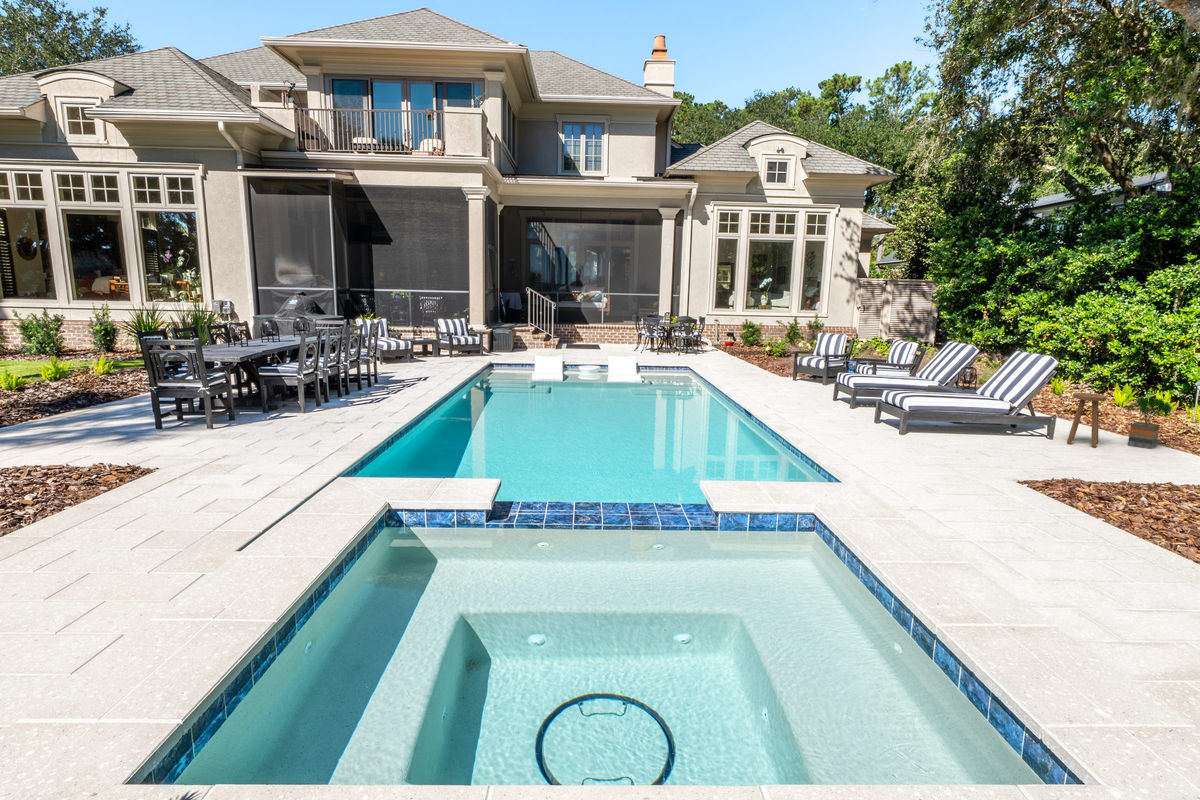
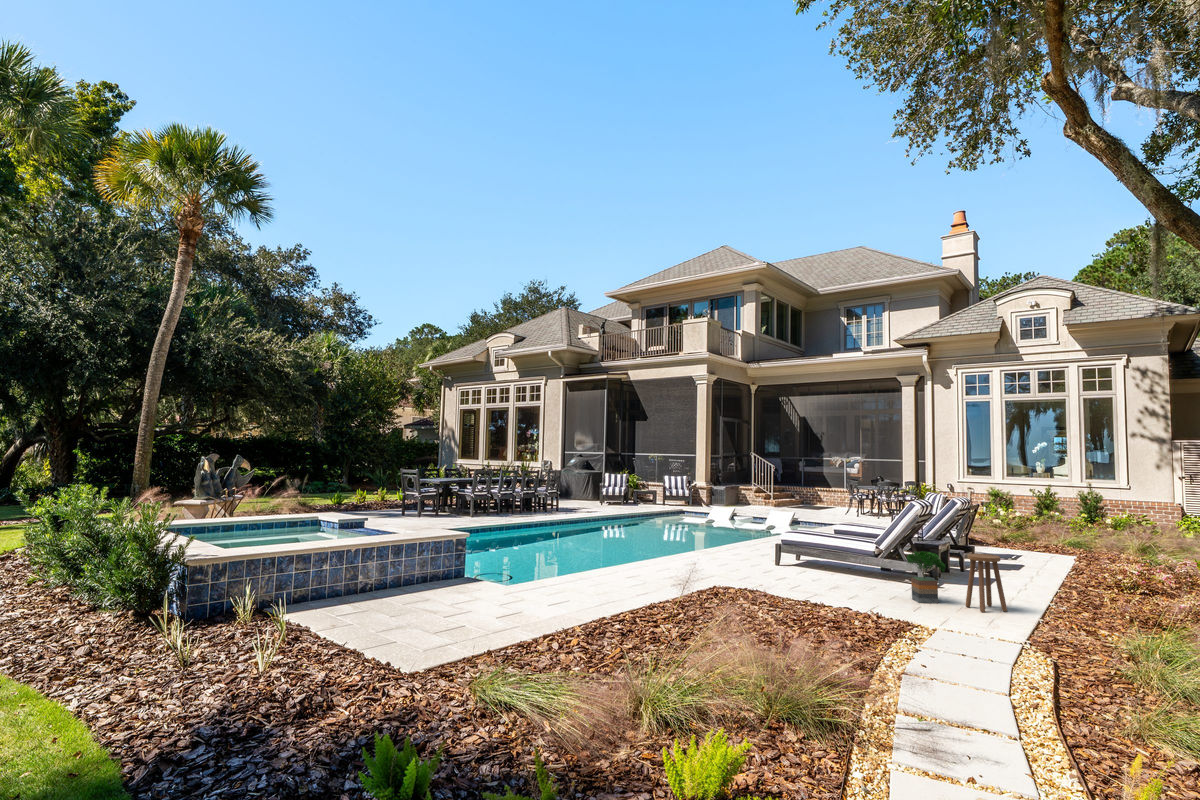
potted tree: present [1127,397,1173,449] -> present [907,551,945,603]

